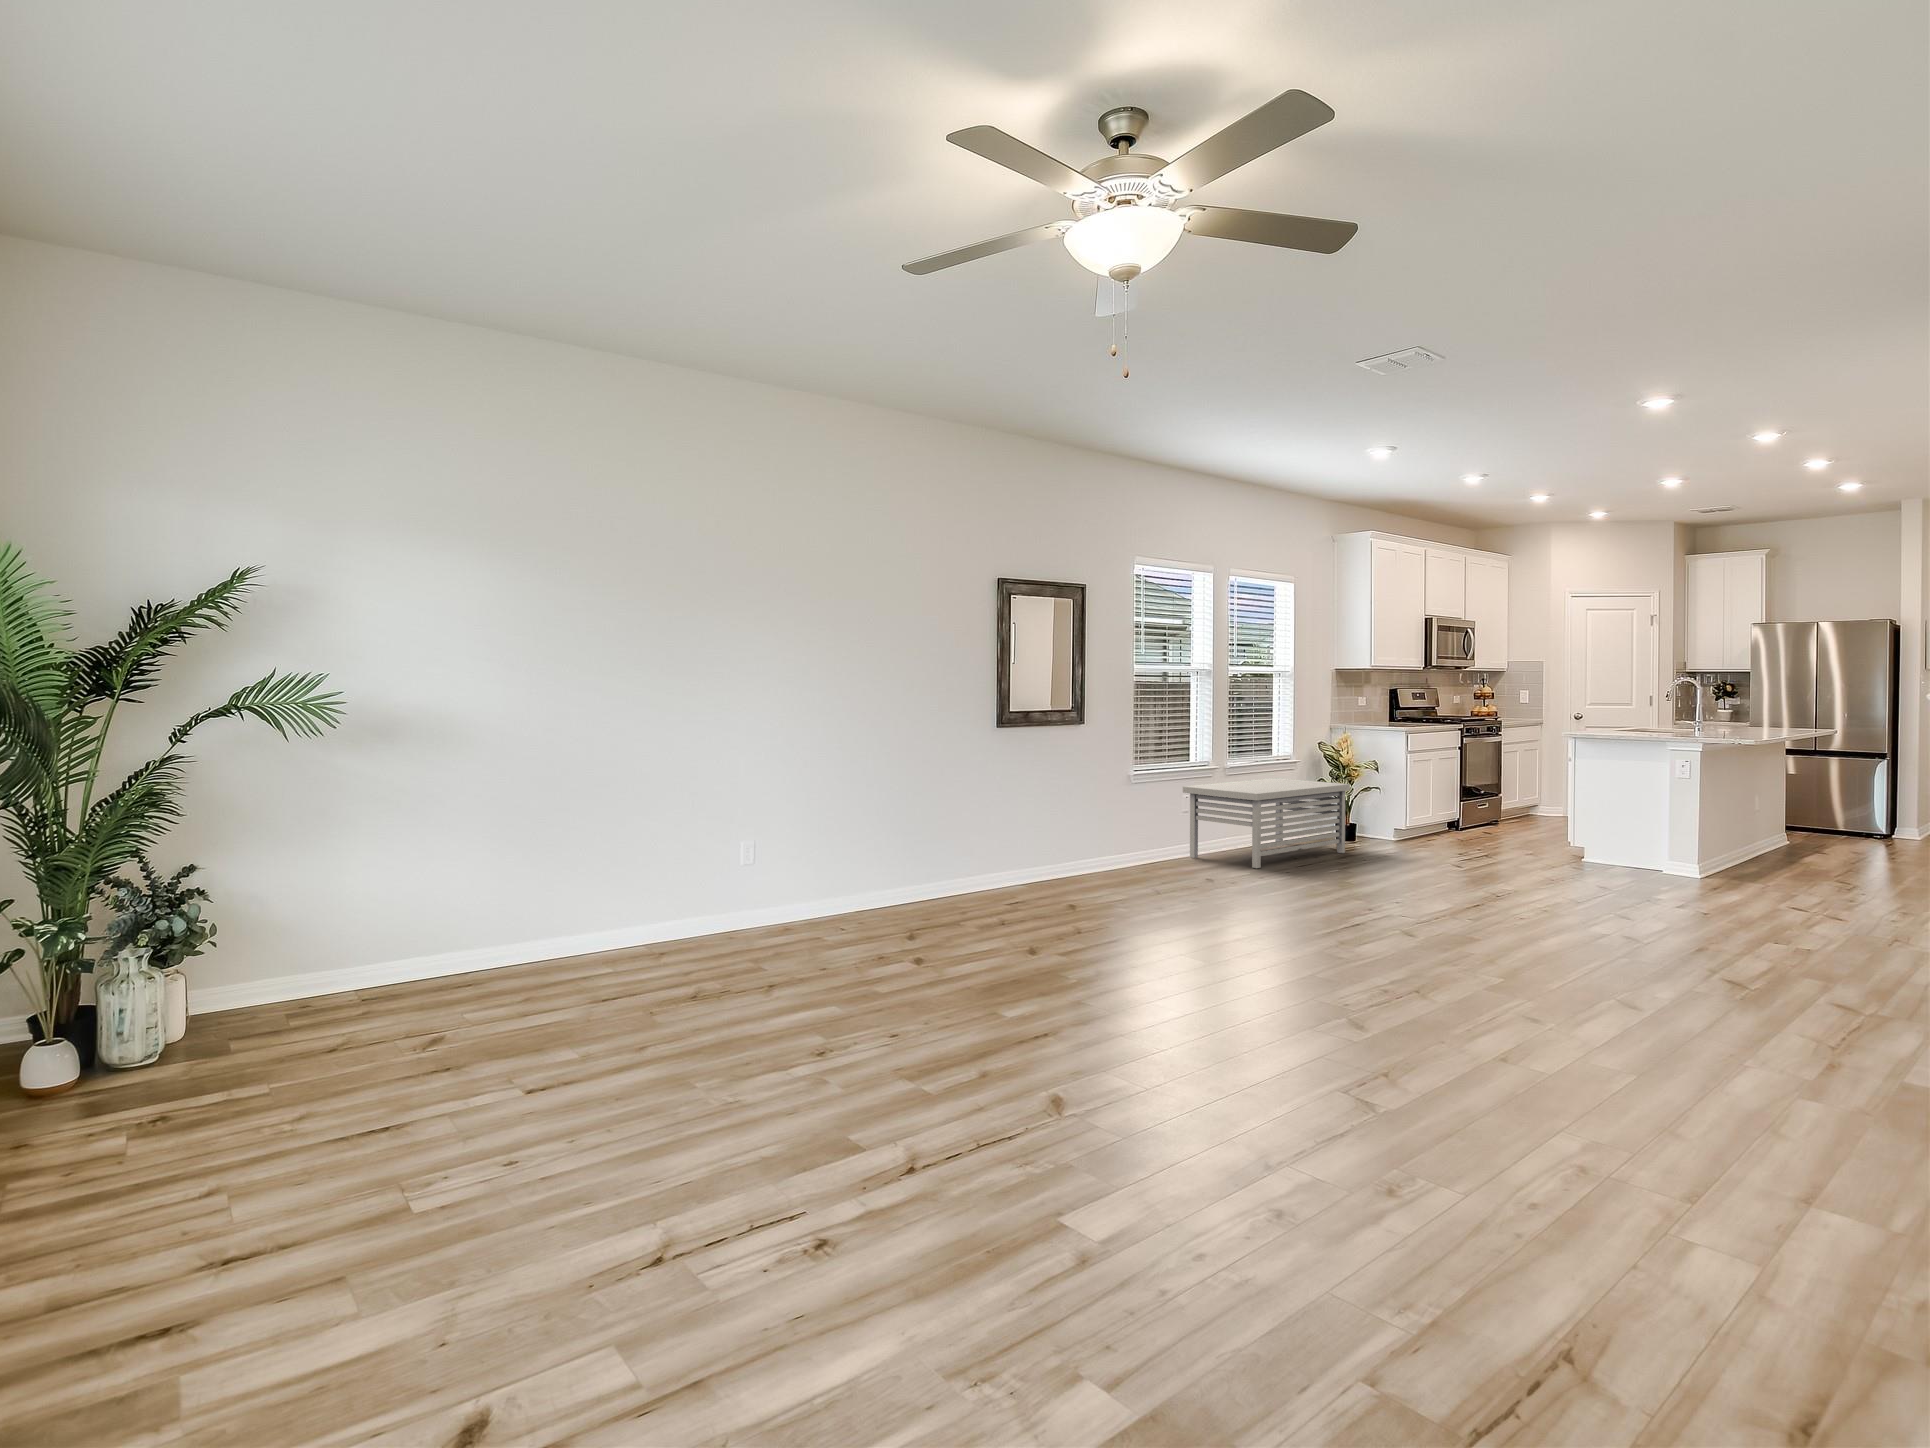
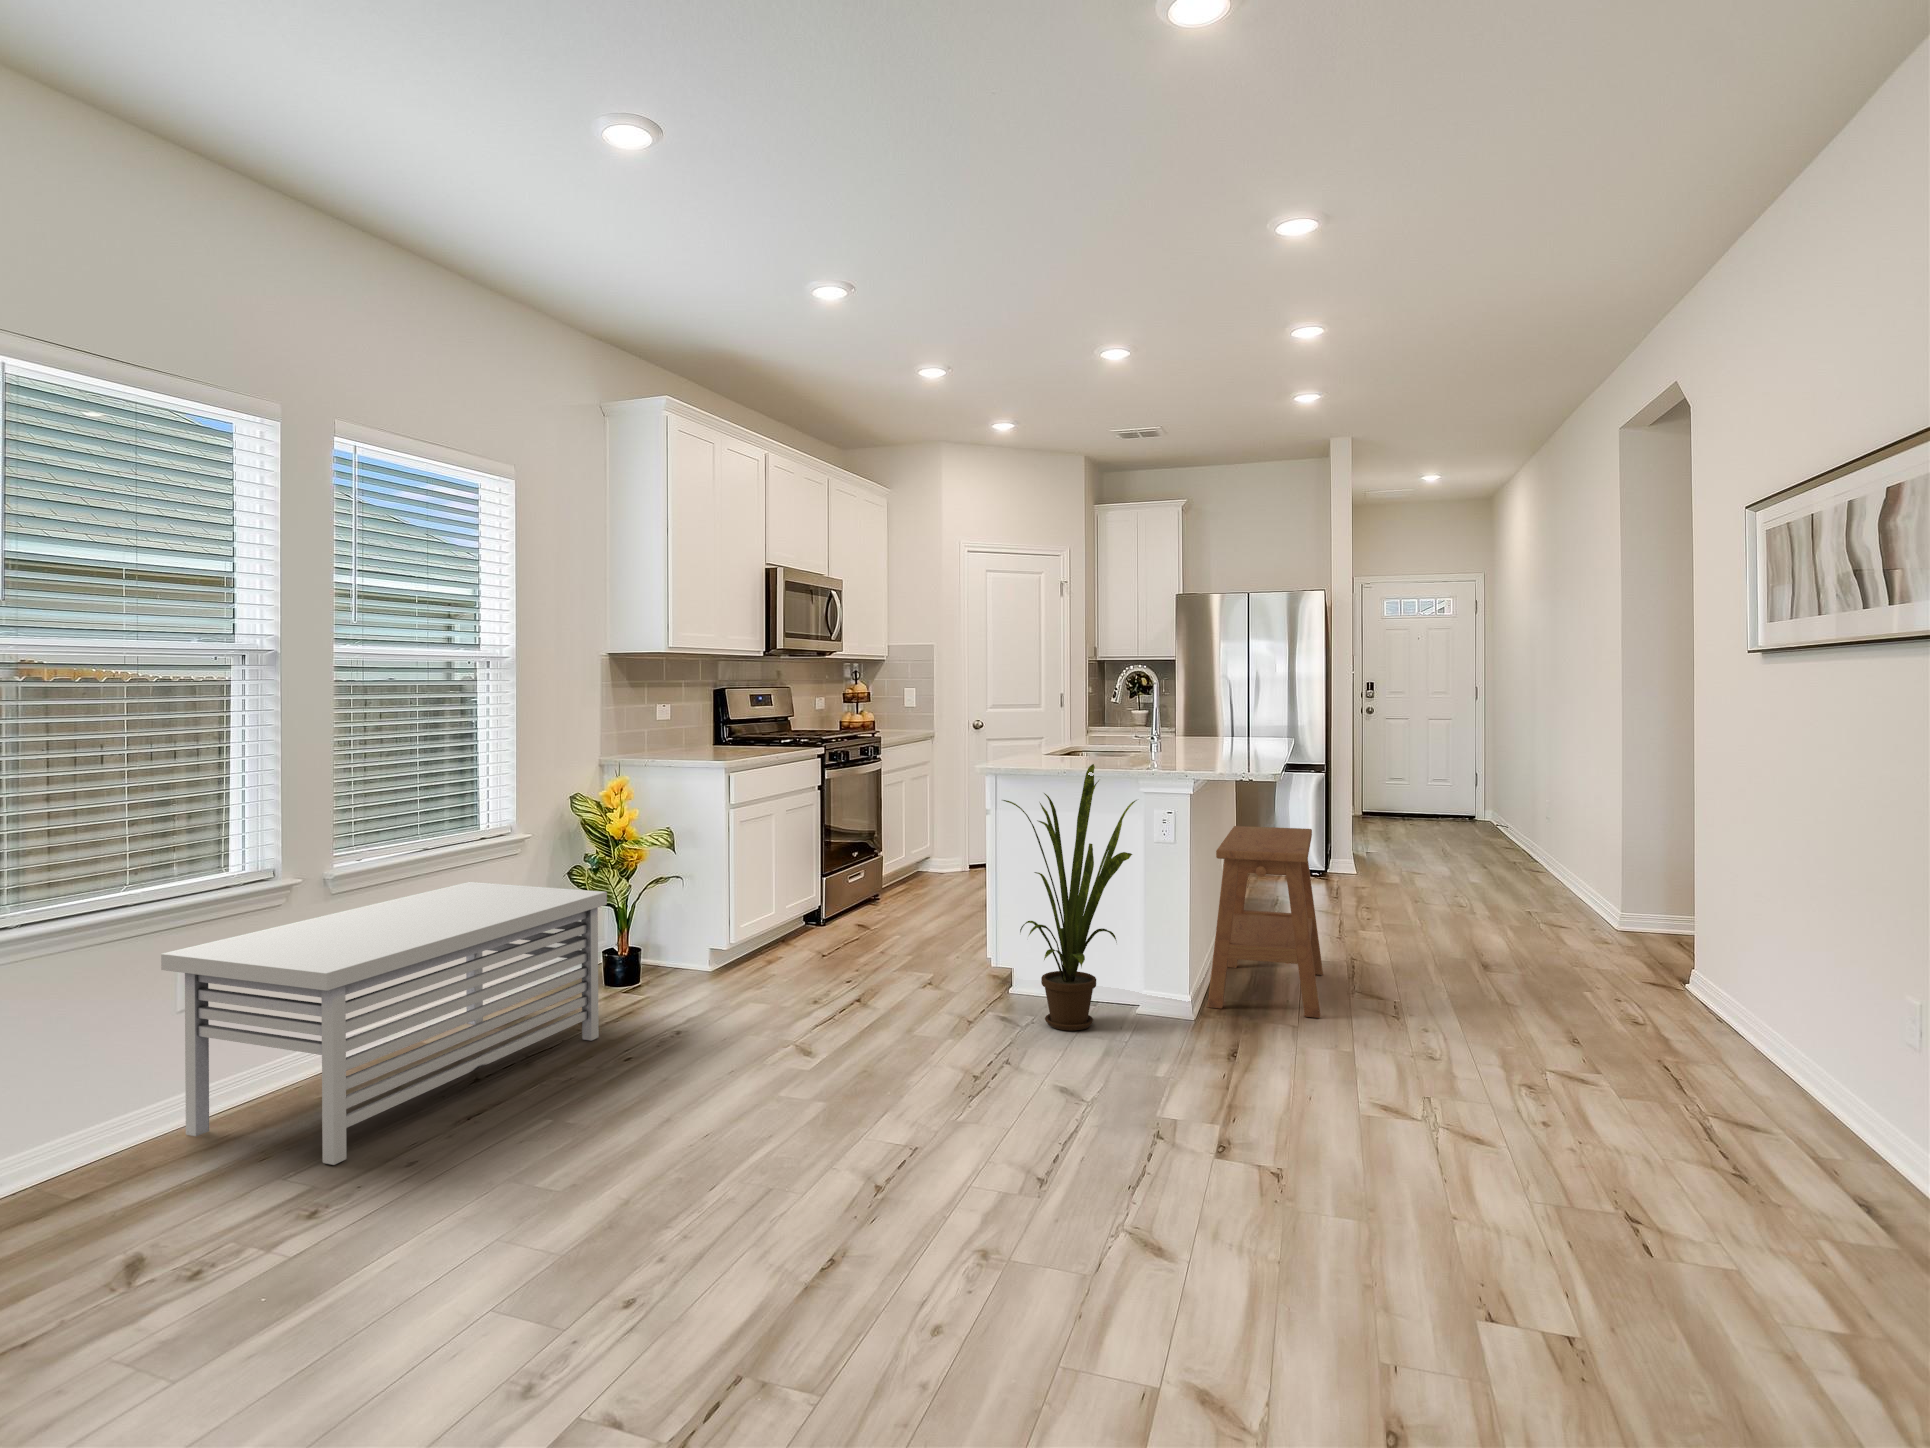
house plant: none [1574,734,1666,875] -> present [1003,764,1137,1031]
side table: none [1716,780,1822,887] -> present [1208,826,1323,1018]

